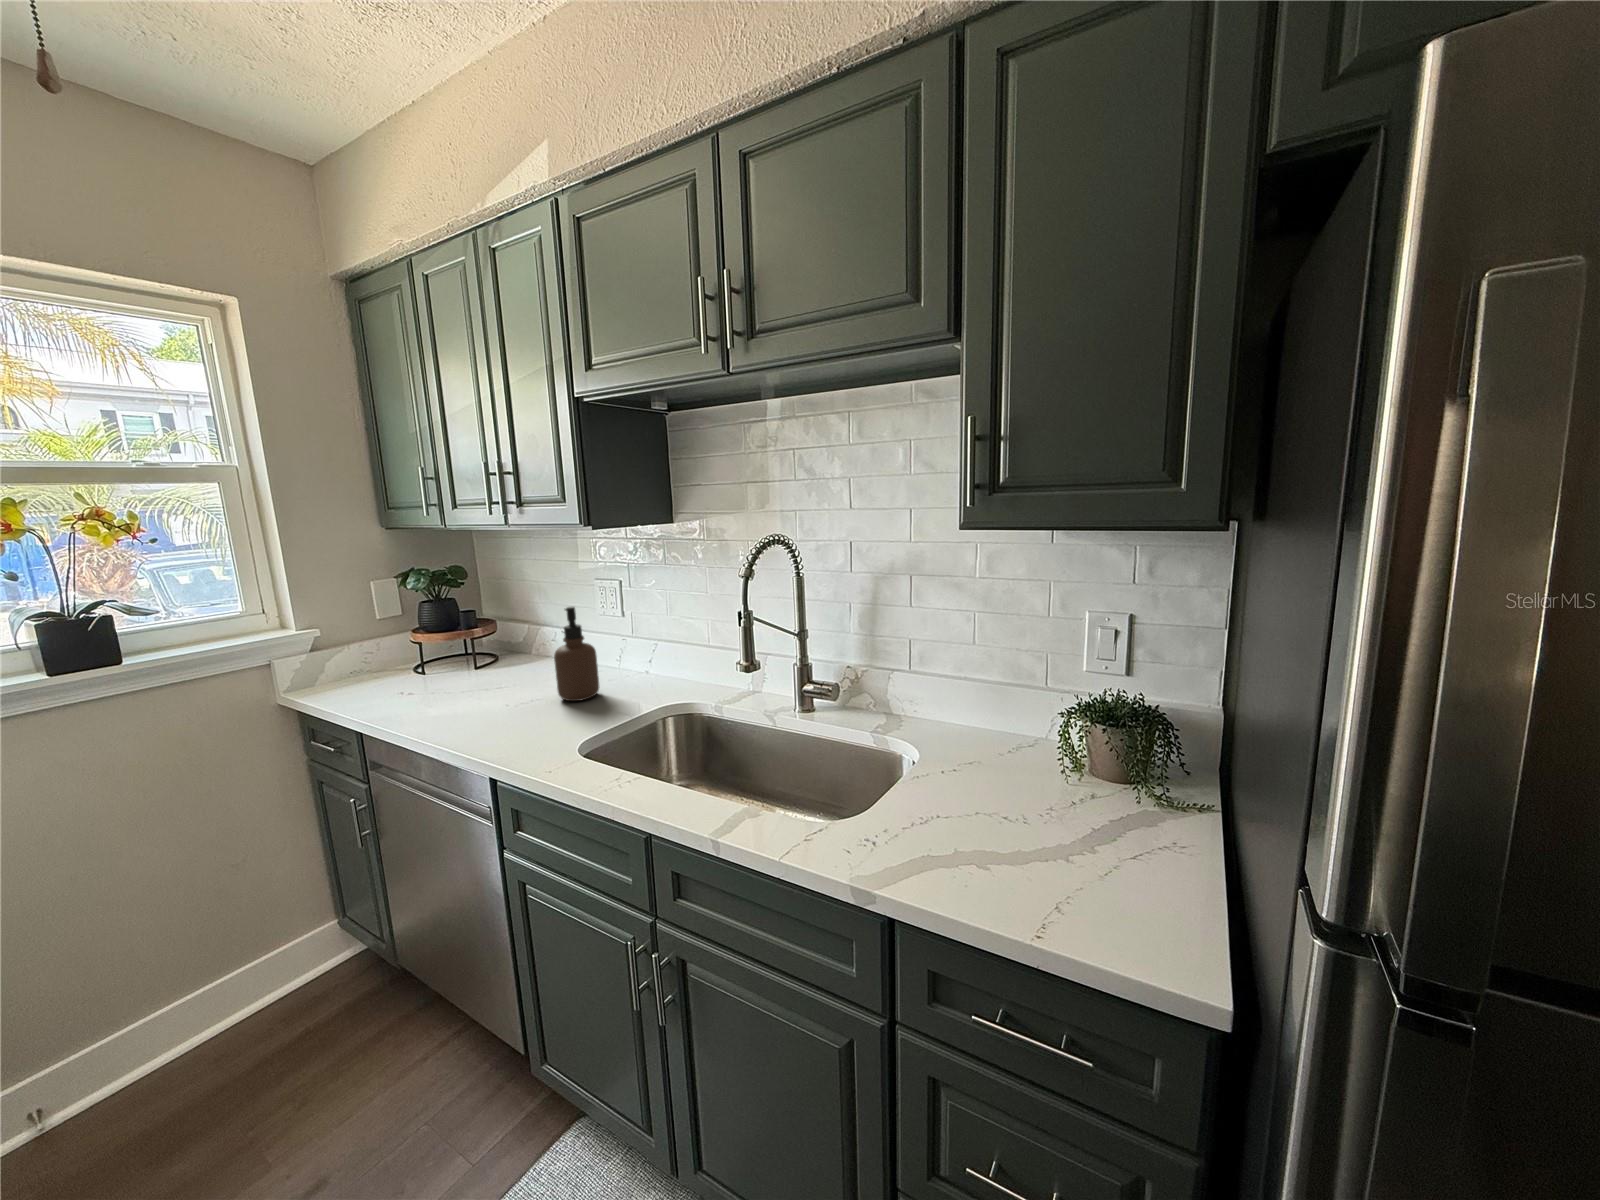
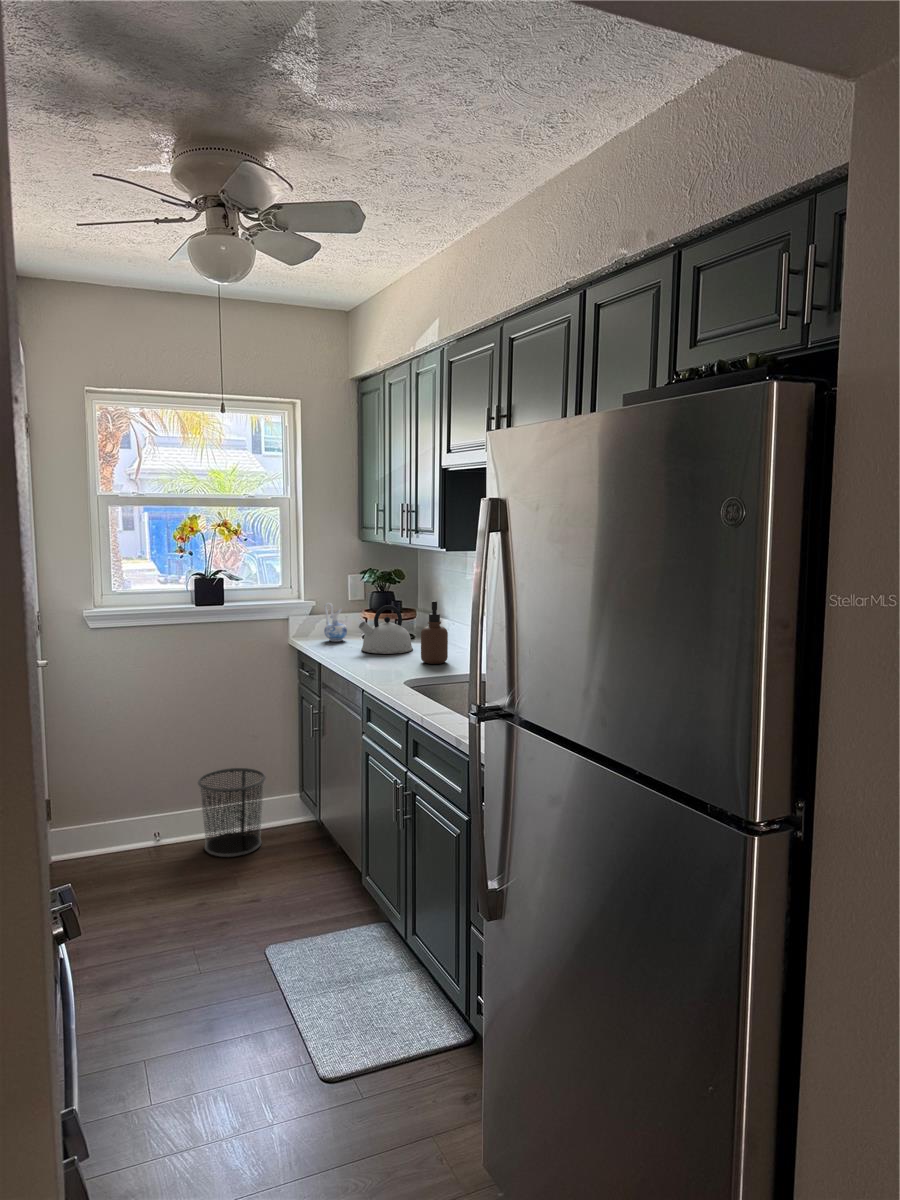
kettle: none [429,620,521,699] -> present [359,605,413,654]
ceramic pitcher: none [345,628,392,687] -> present [324,603,347,641]
waste bin: none [116,924,283,1111] -> present [198,768,266,857]

